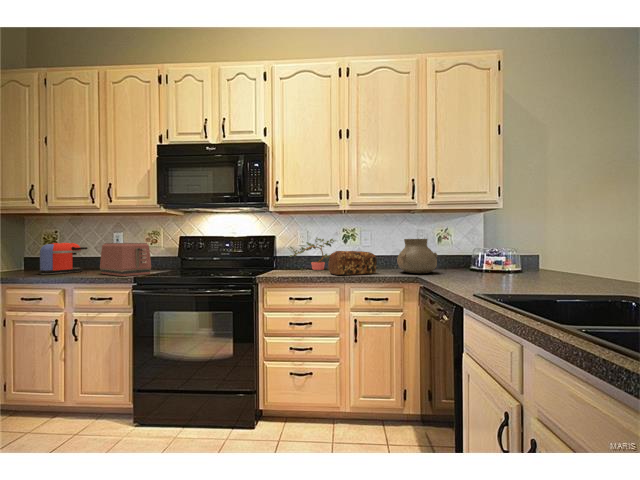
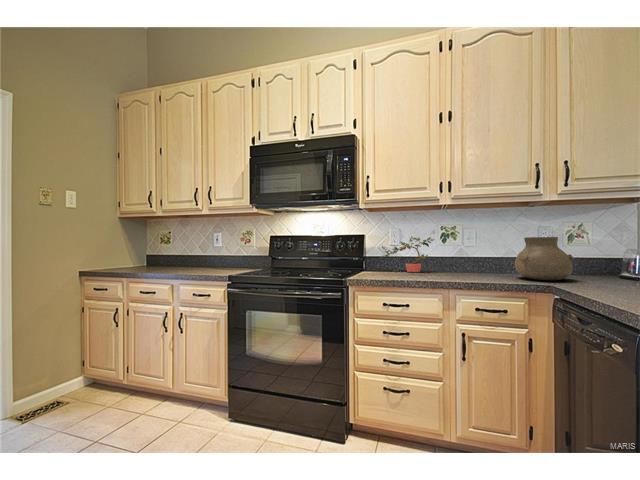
coffee maker: present [39,243,88,274] -> none [154,242,193,271]
toaster: present [100,243,151,276] -> none [202,242,245,274]
bread loaf: present [328,251,377,275] -> none [427,252,488,280]

